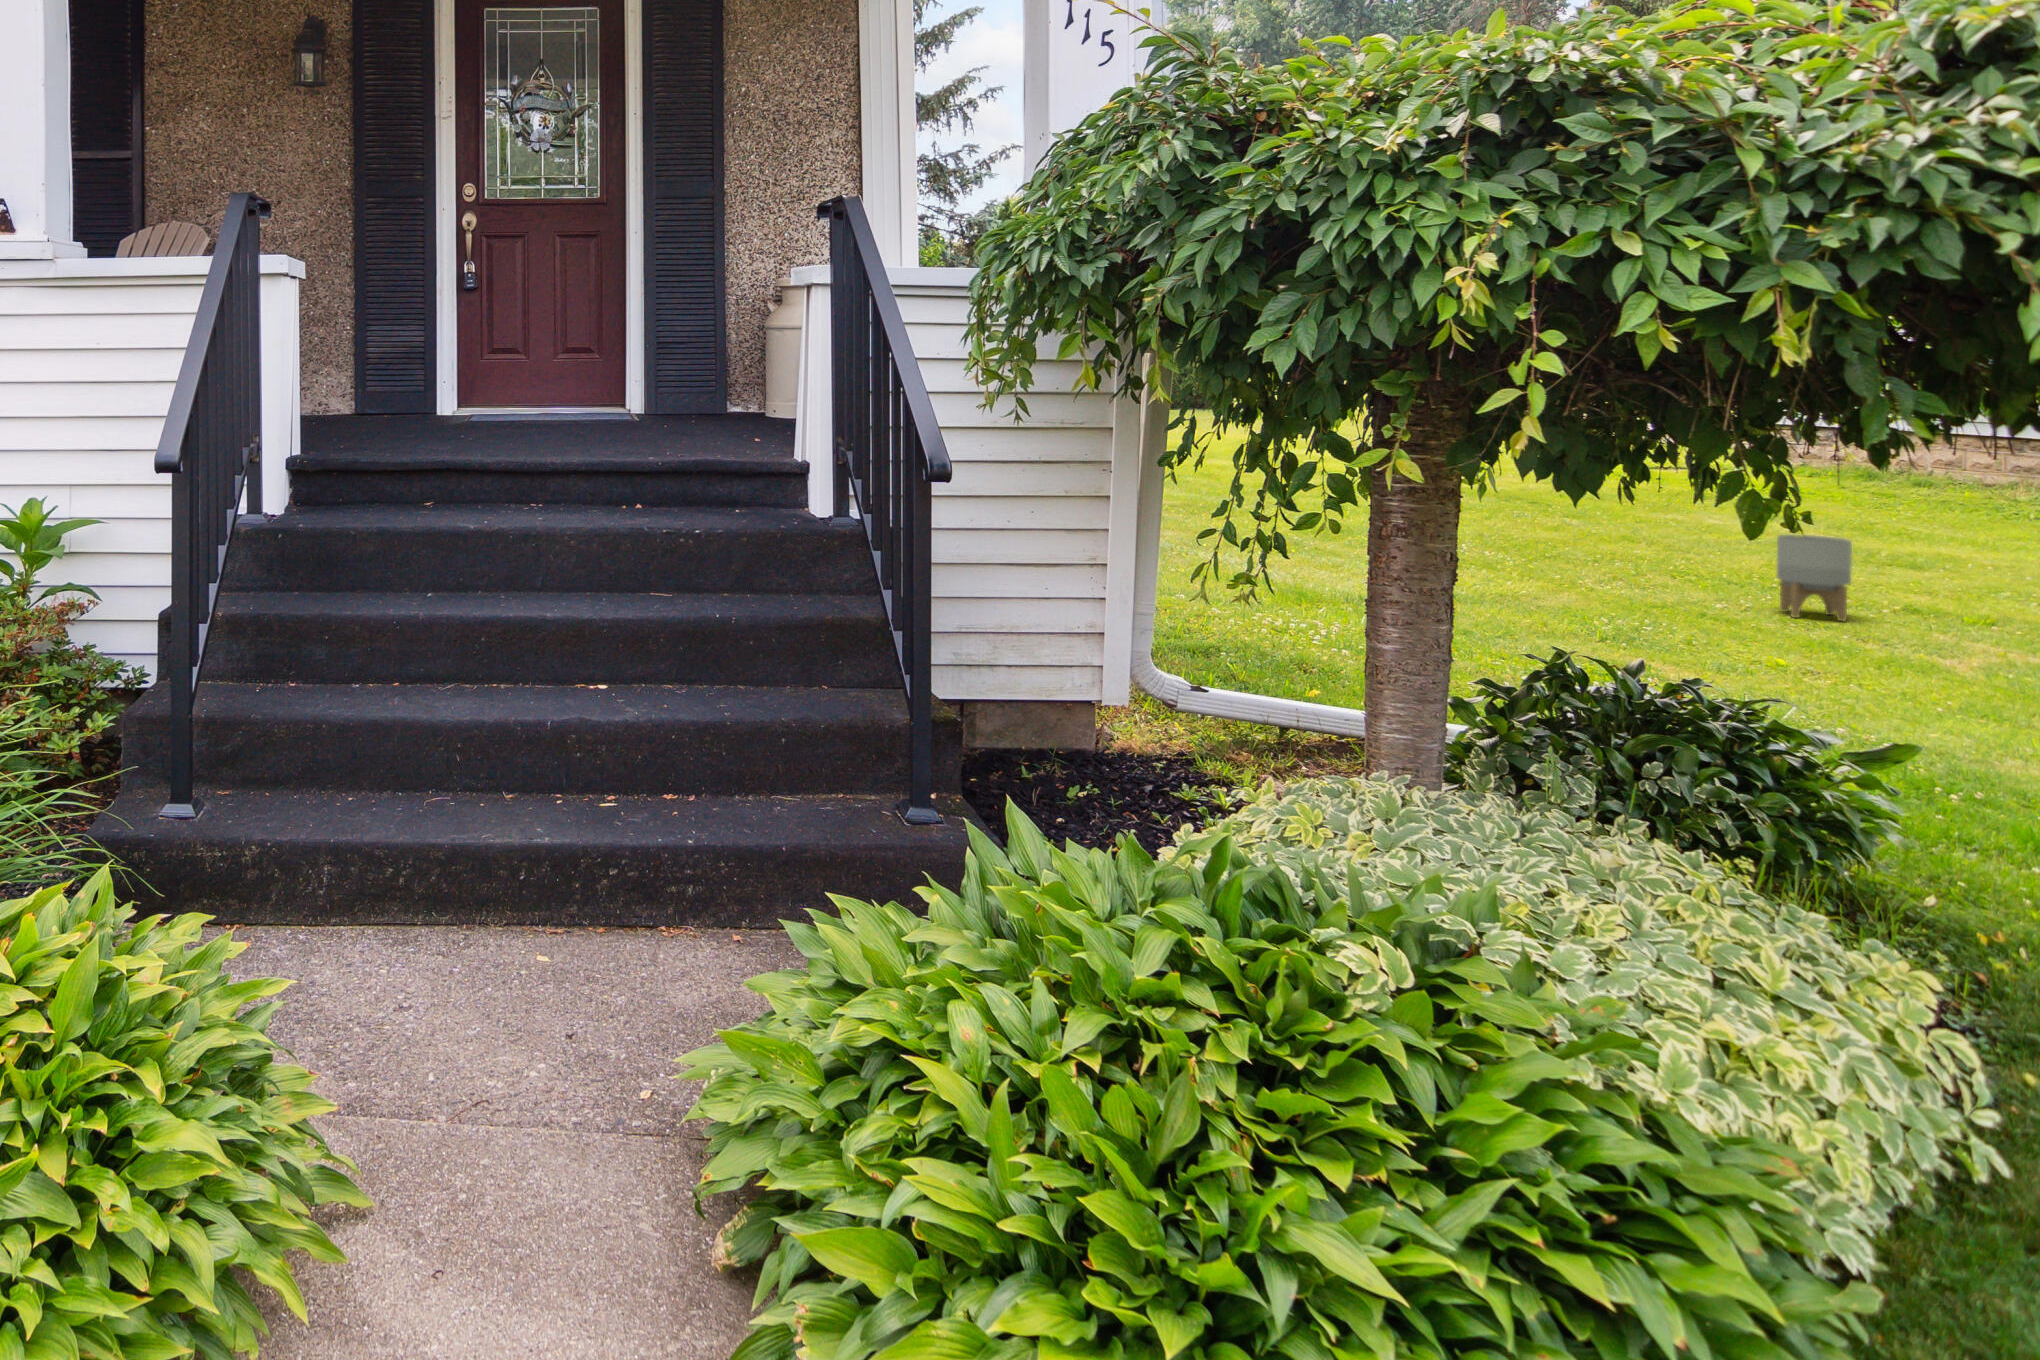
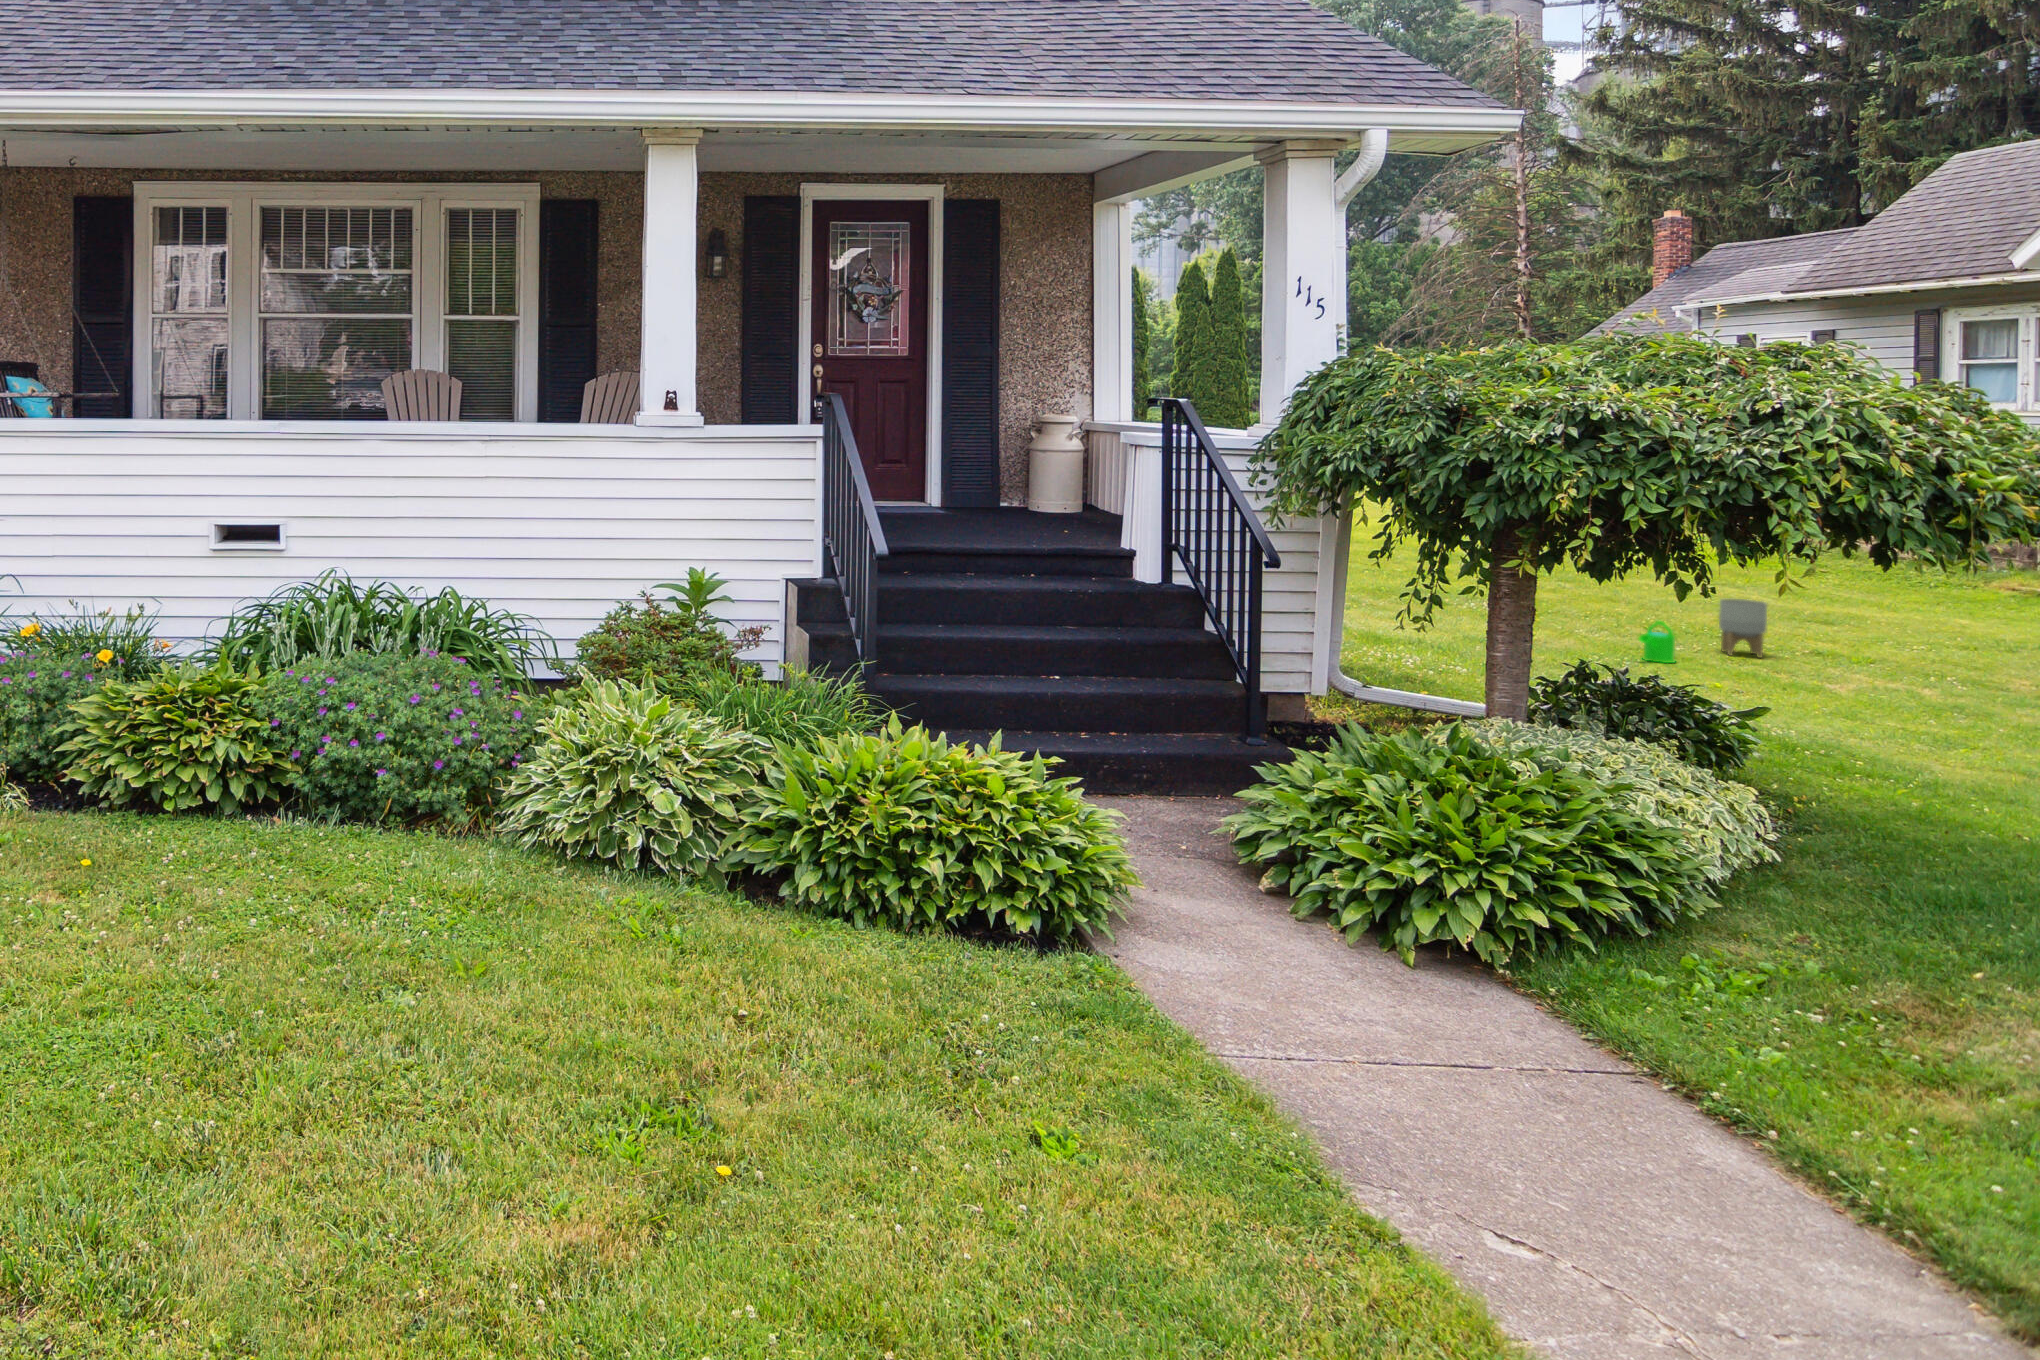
watering can: none [1654,566,1715,629] -> present [1639,620,1675,663]

